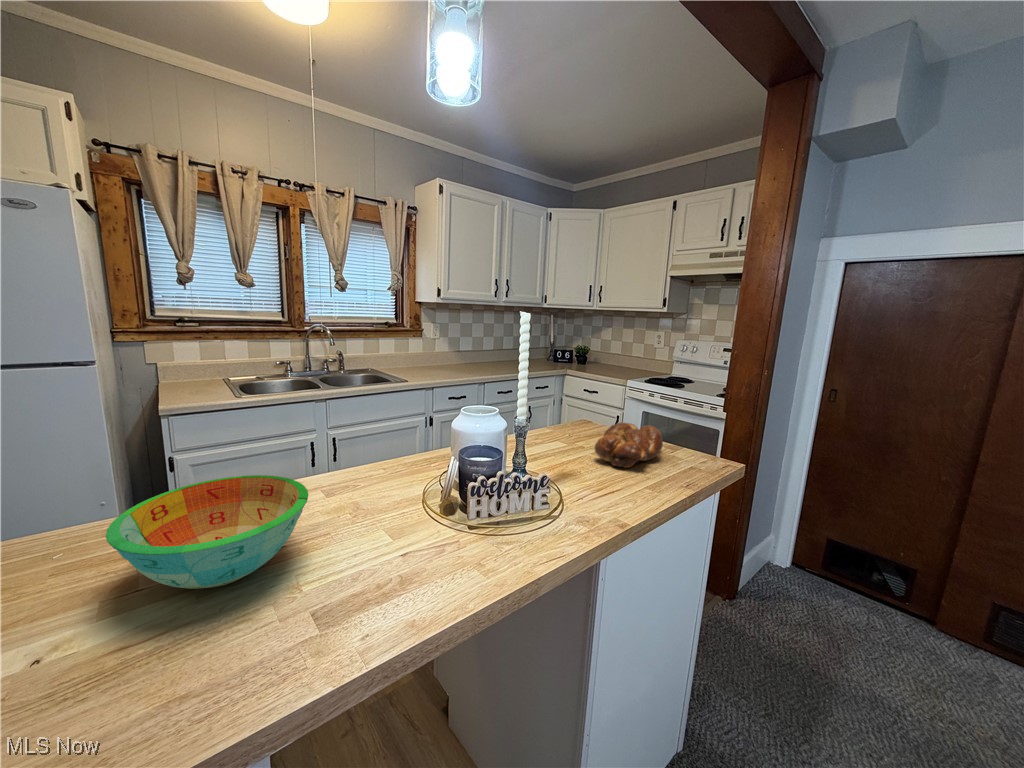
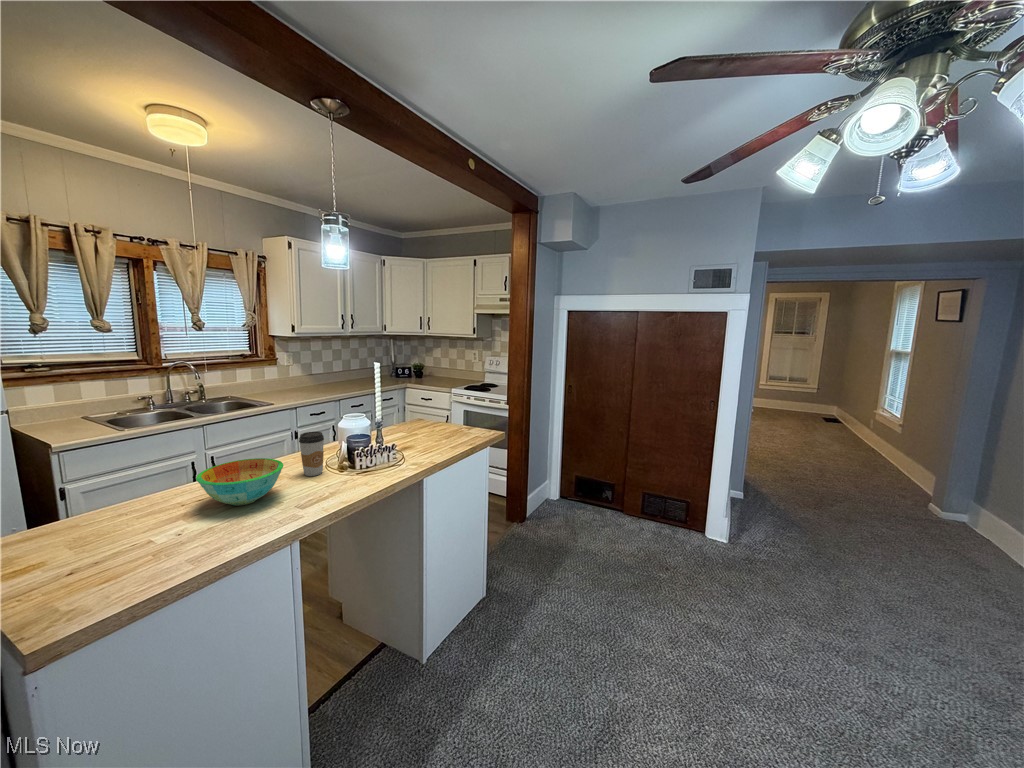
bread loaf: present [595,423,663,468] -> none [422,417,460,441]
coffee cup: none [365,431,412,521] -> present [299,432,324,476]

